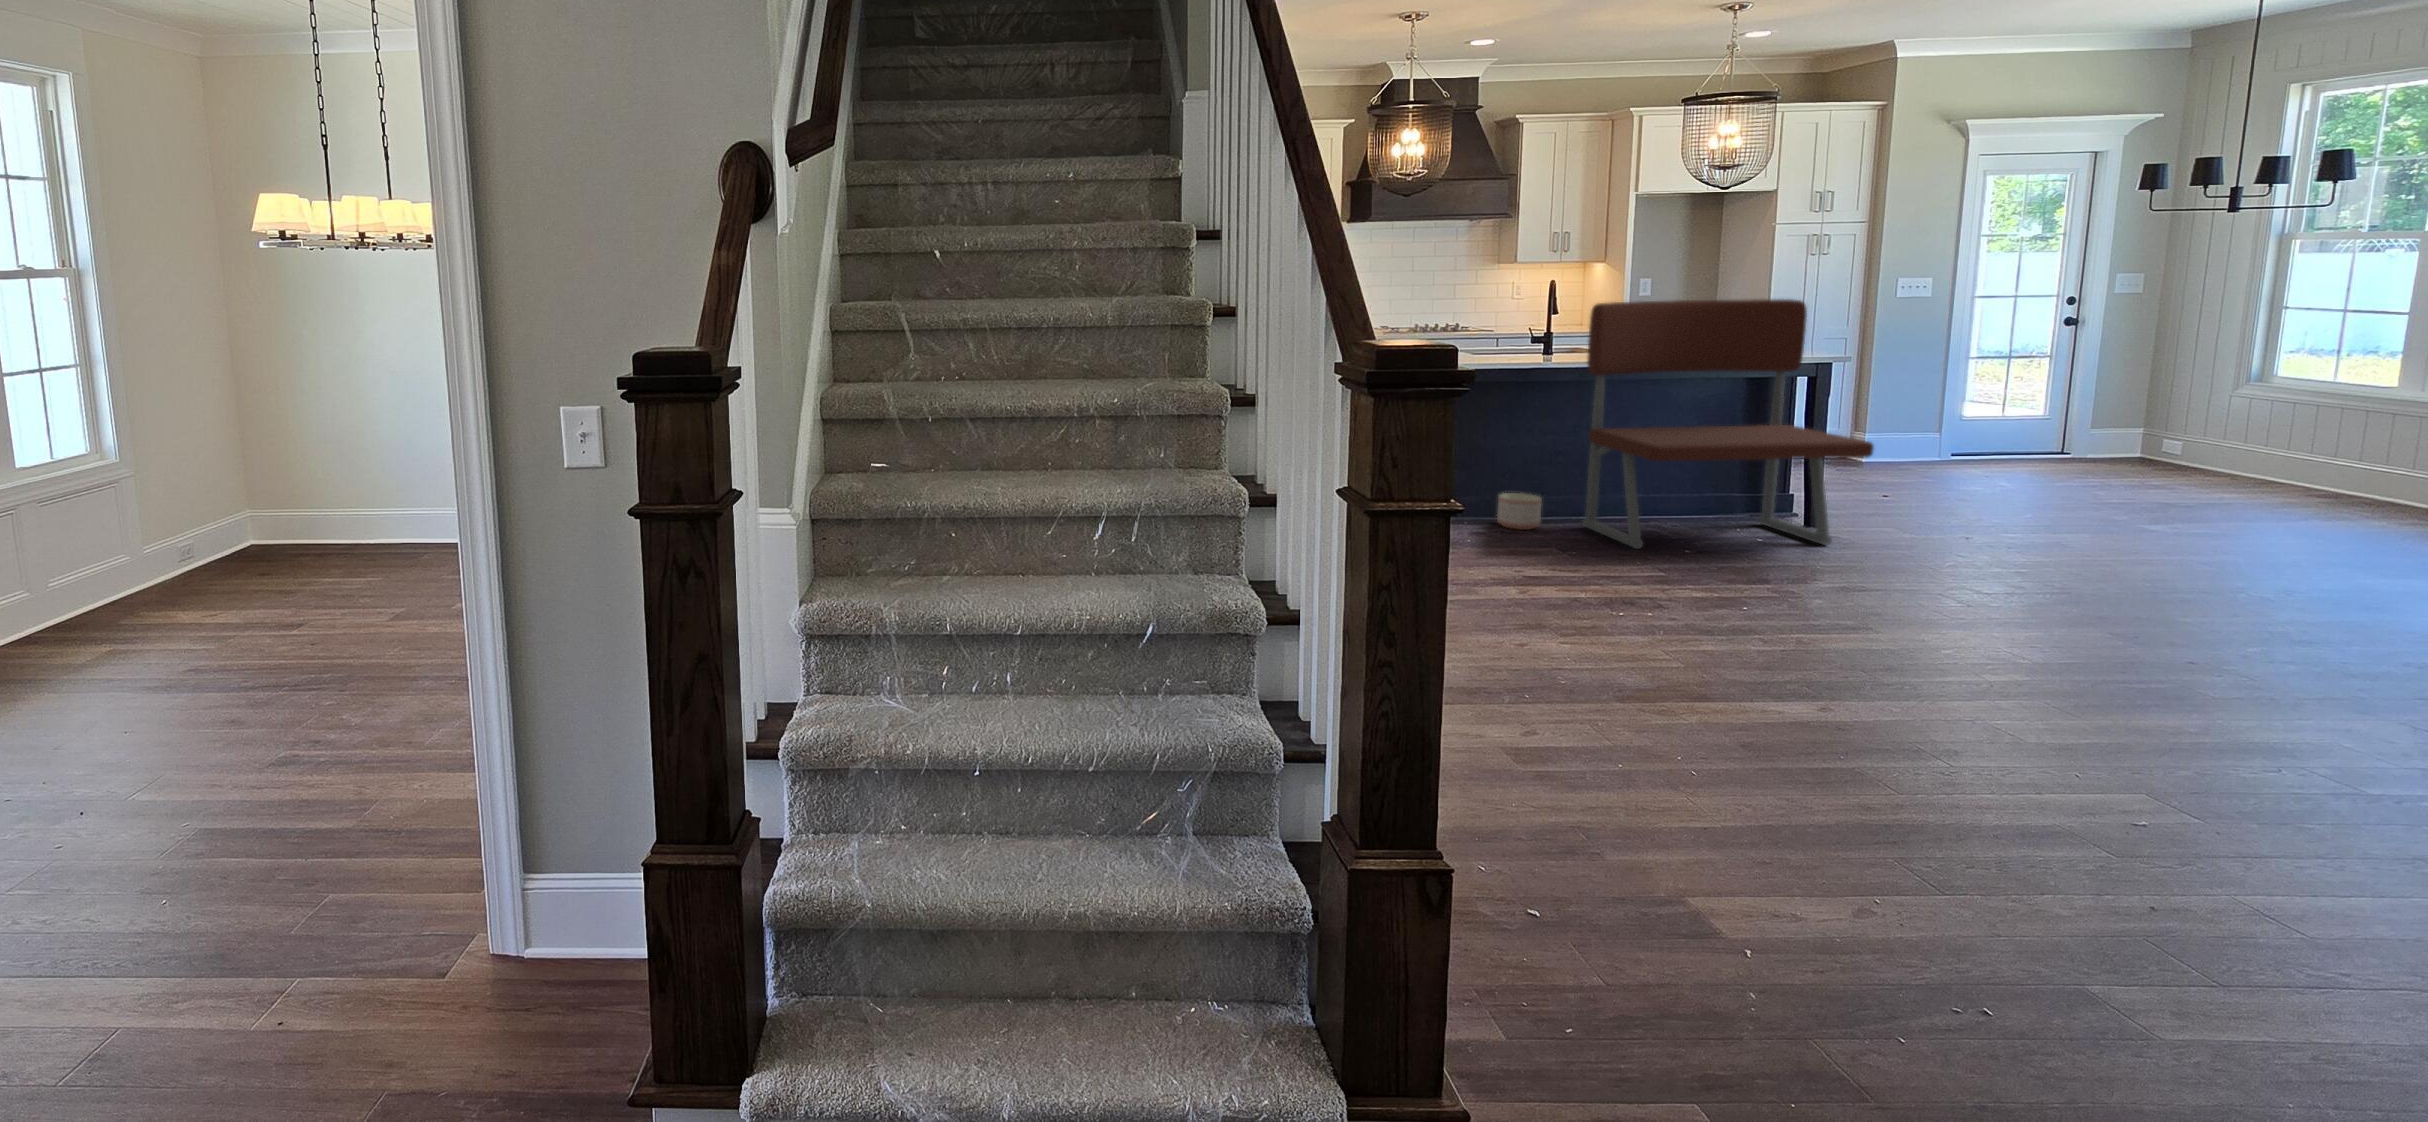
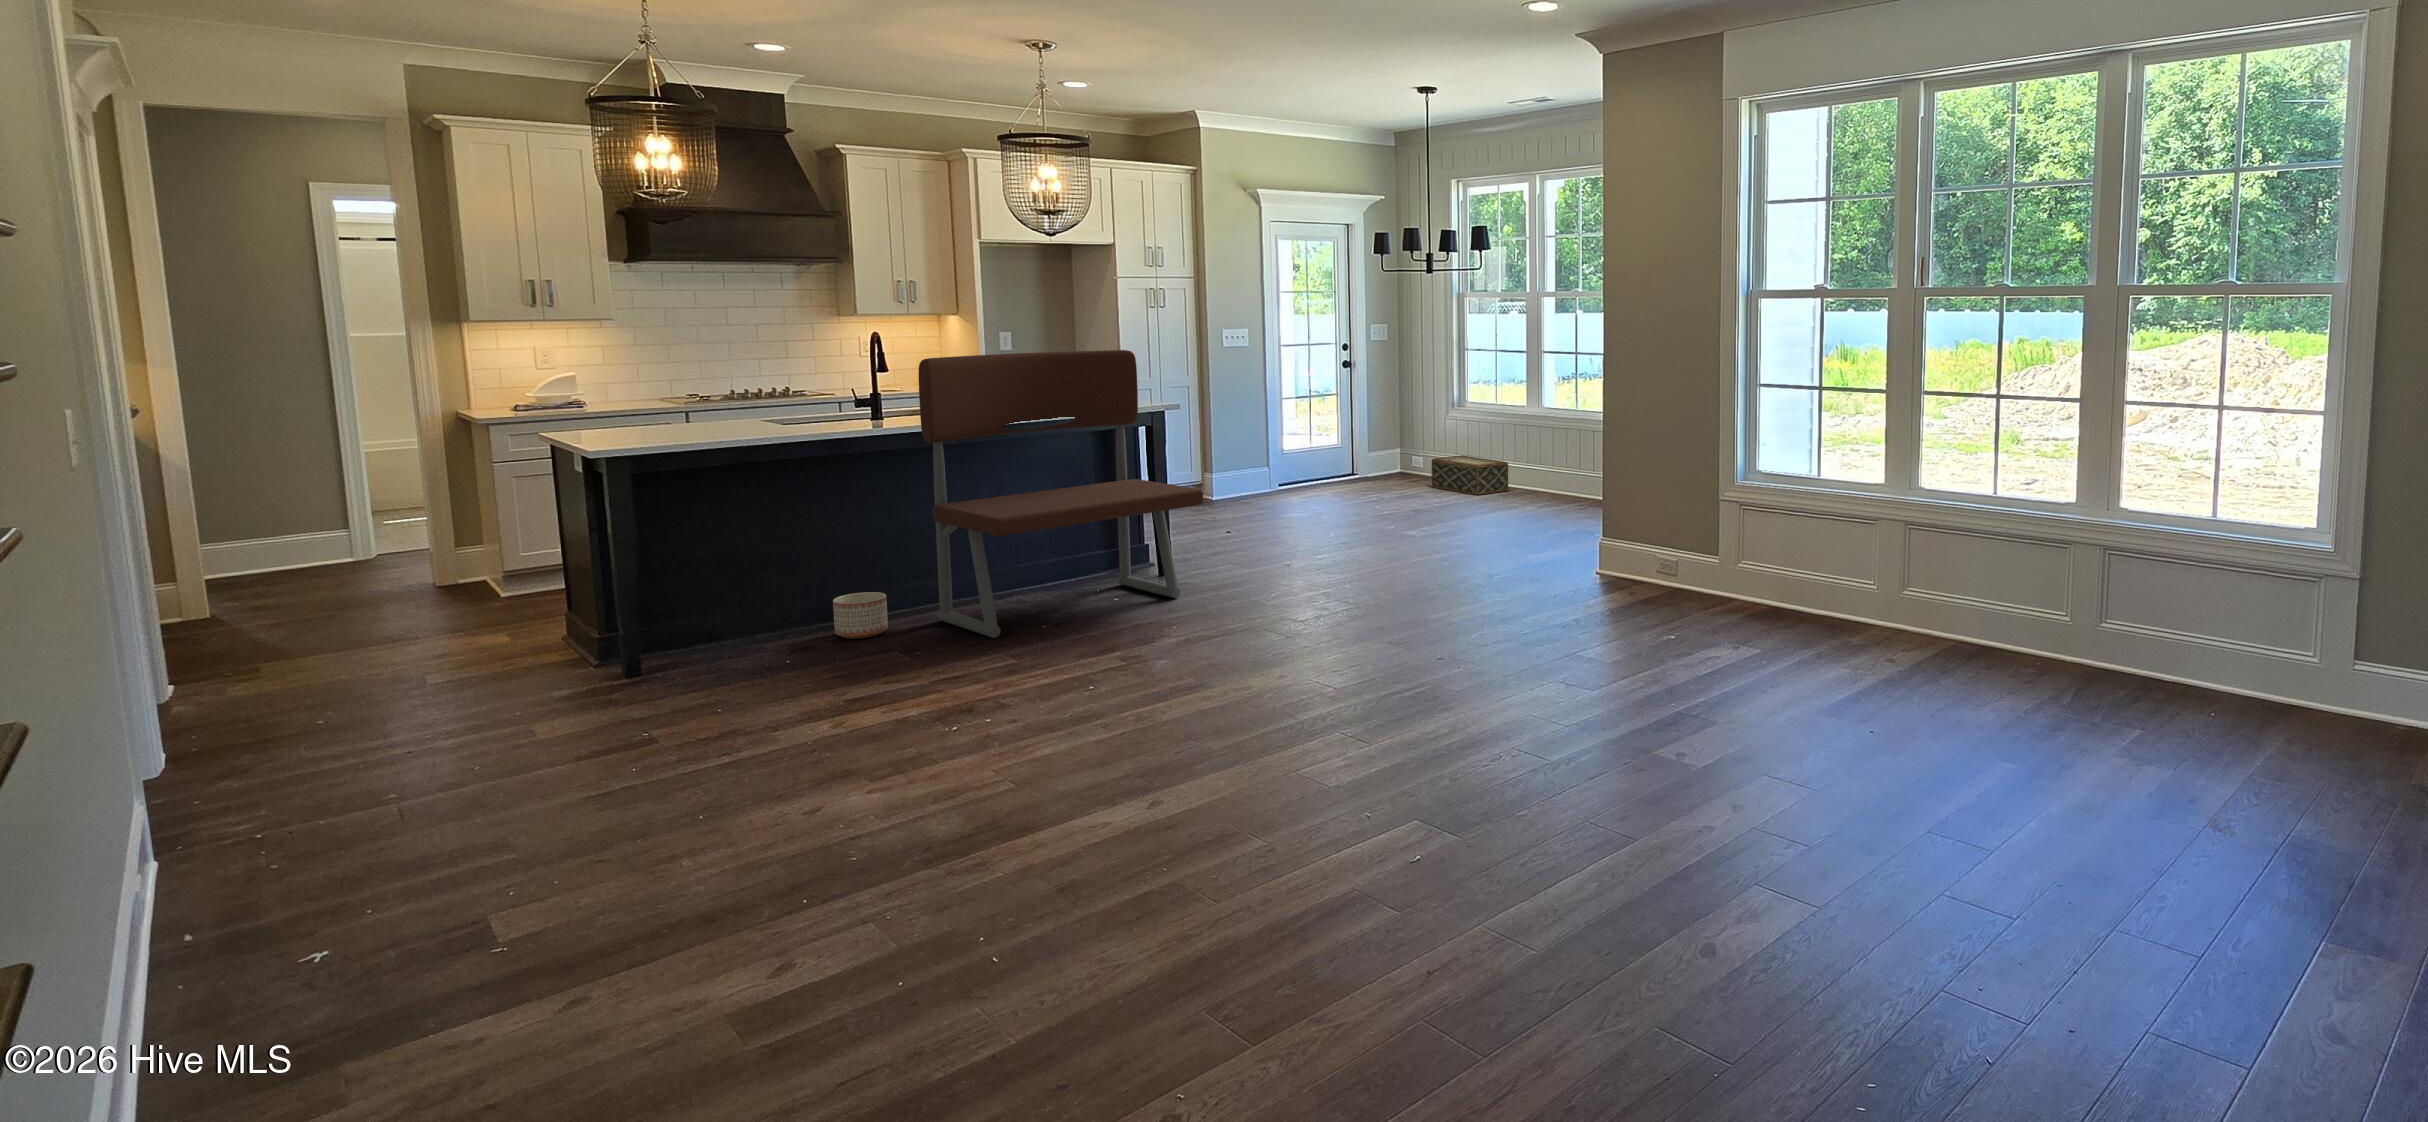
woven basket: none [2196,441,2345,494] -> present [1432,455,1508,495]

